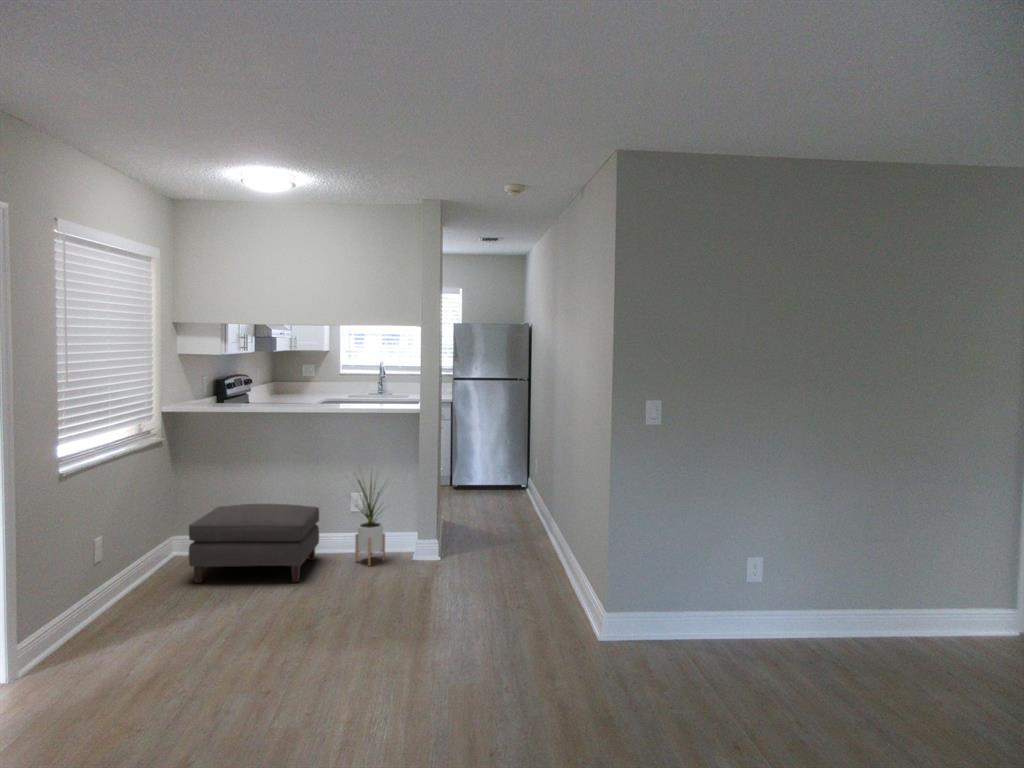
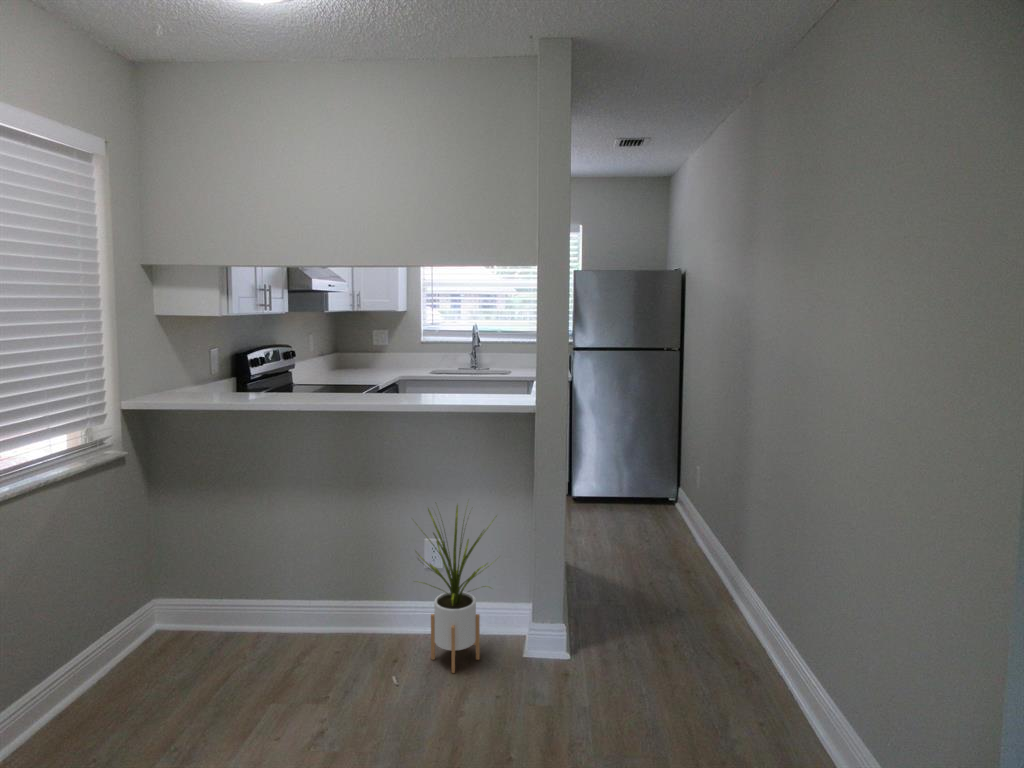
ottoman: present [189,504,319,583] -> none [145,558,374,717]

